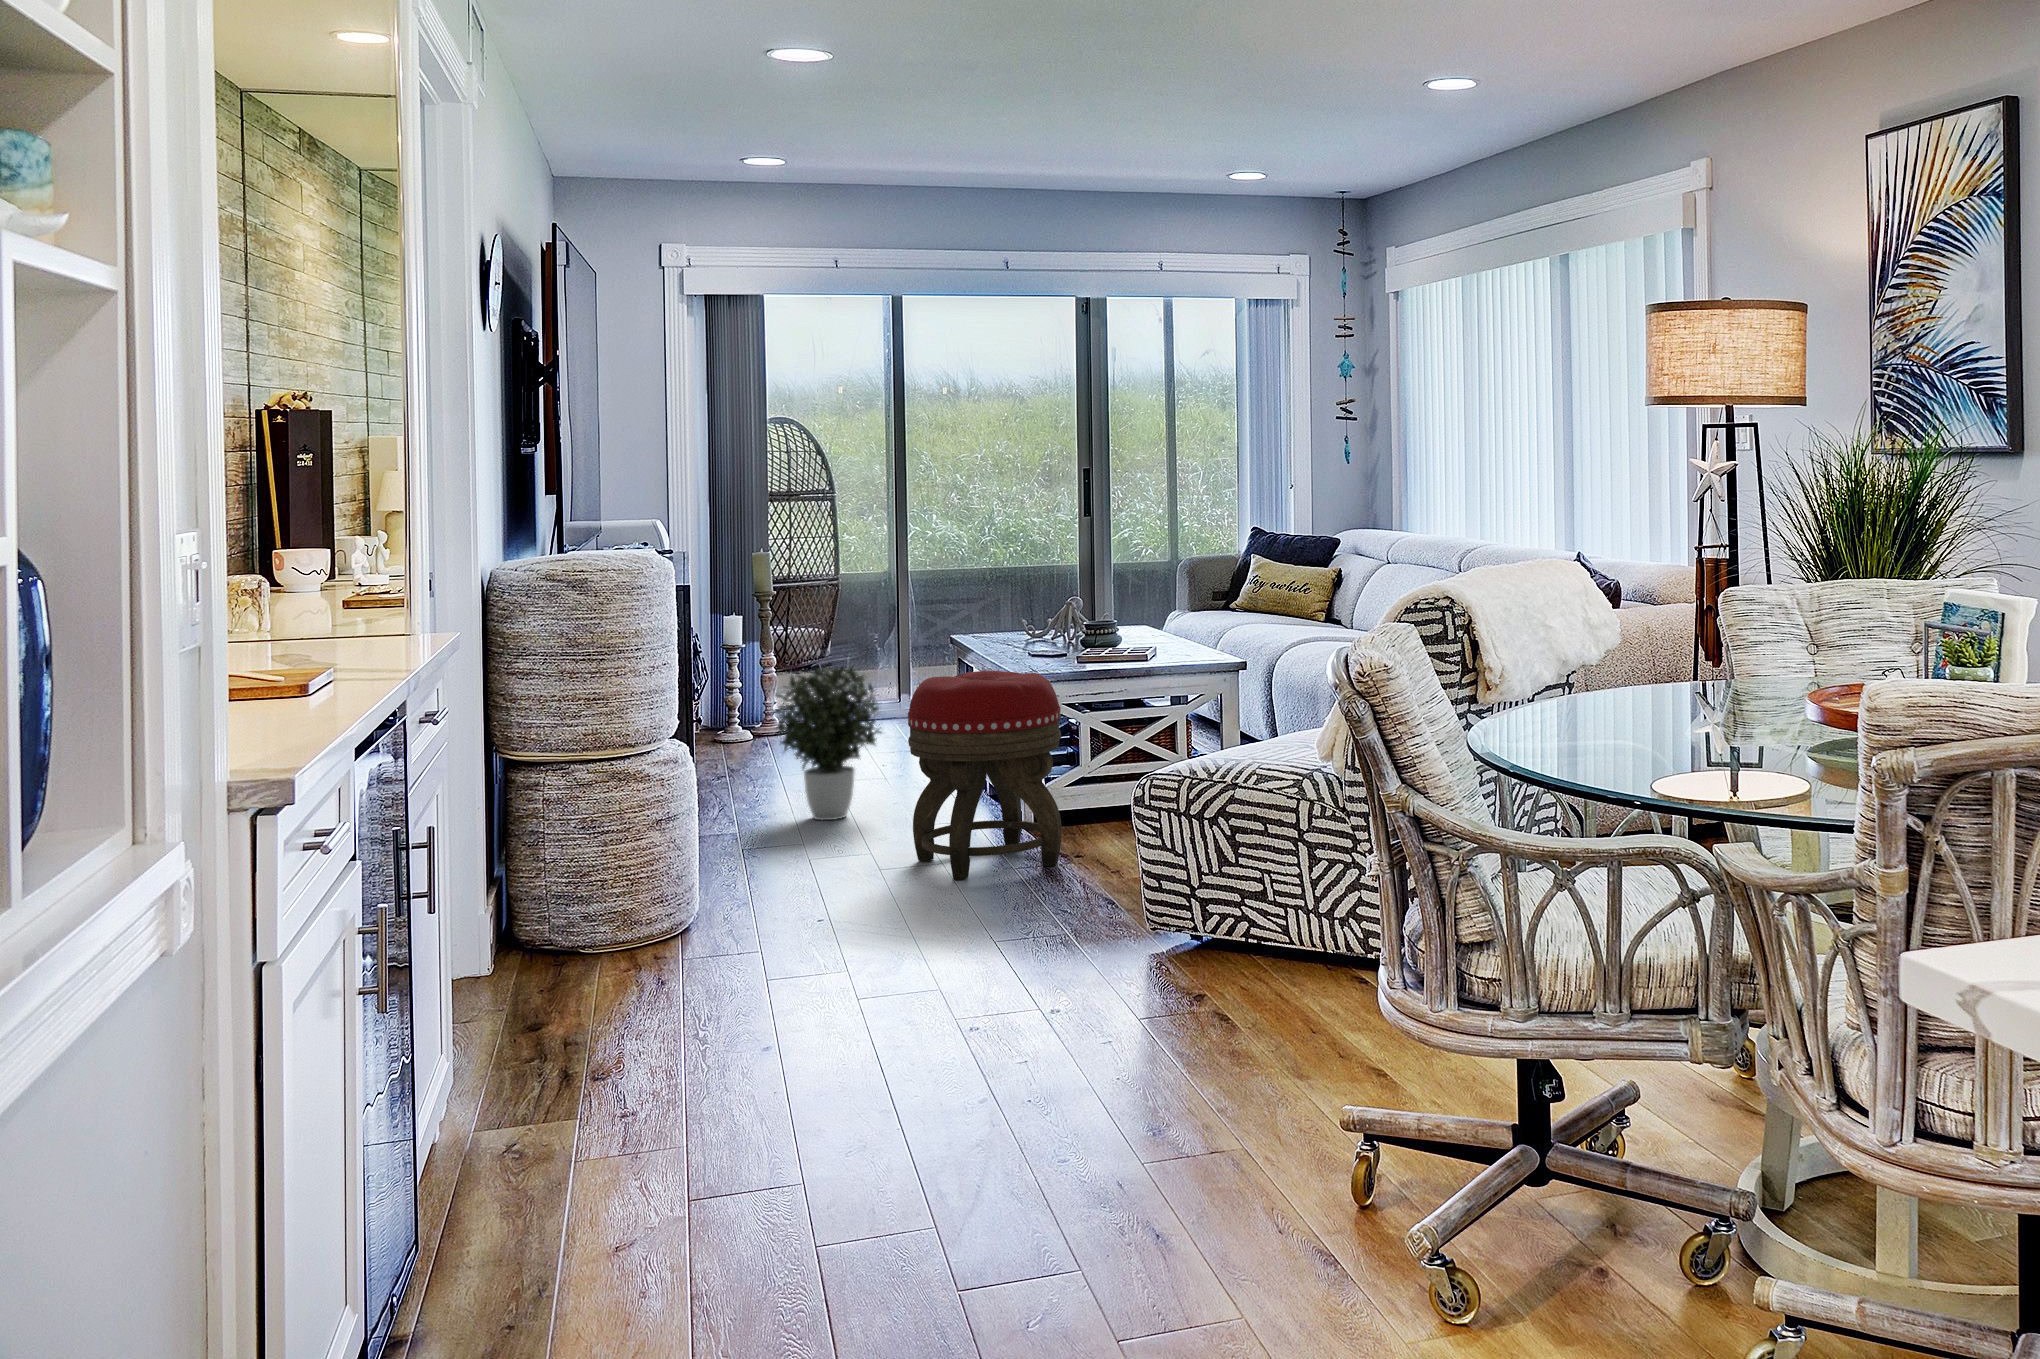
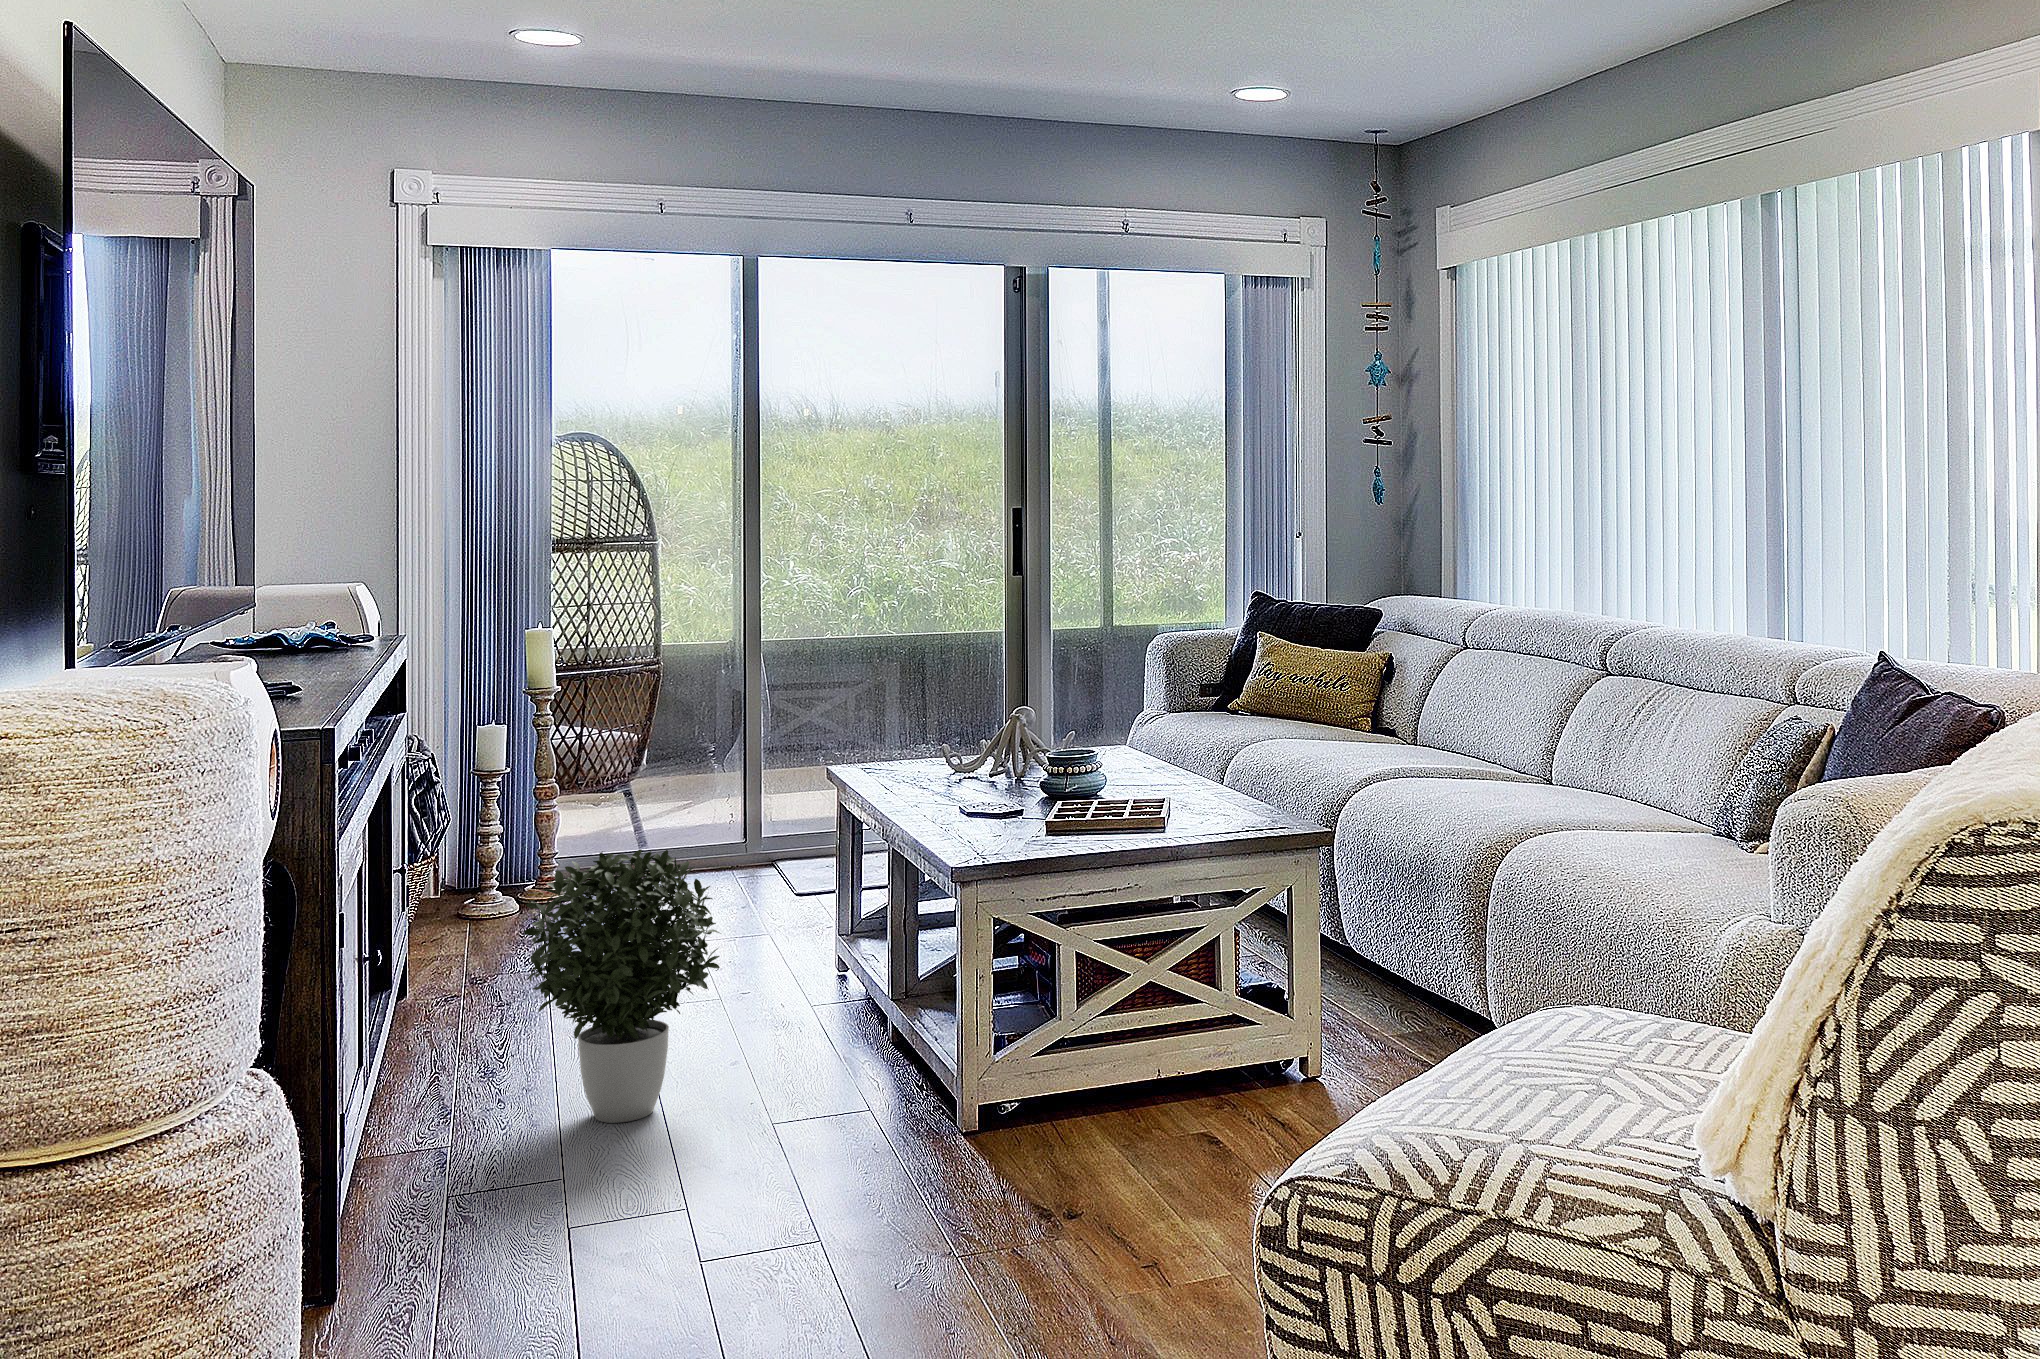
footstool: present [908,671,1062,880] -> none [766,883,1055,1309]

